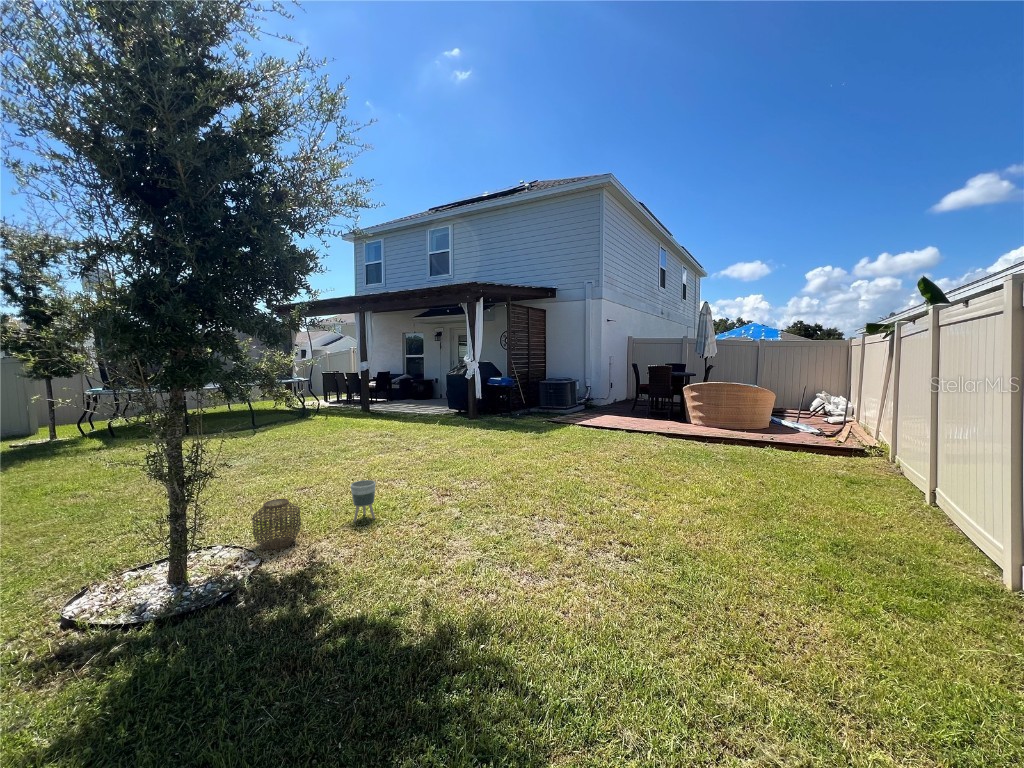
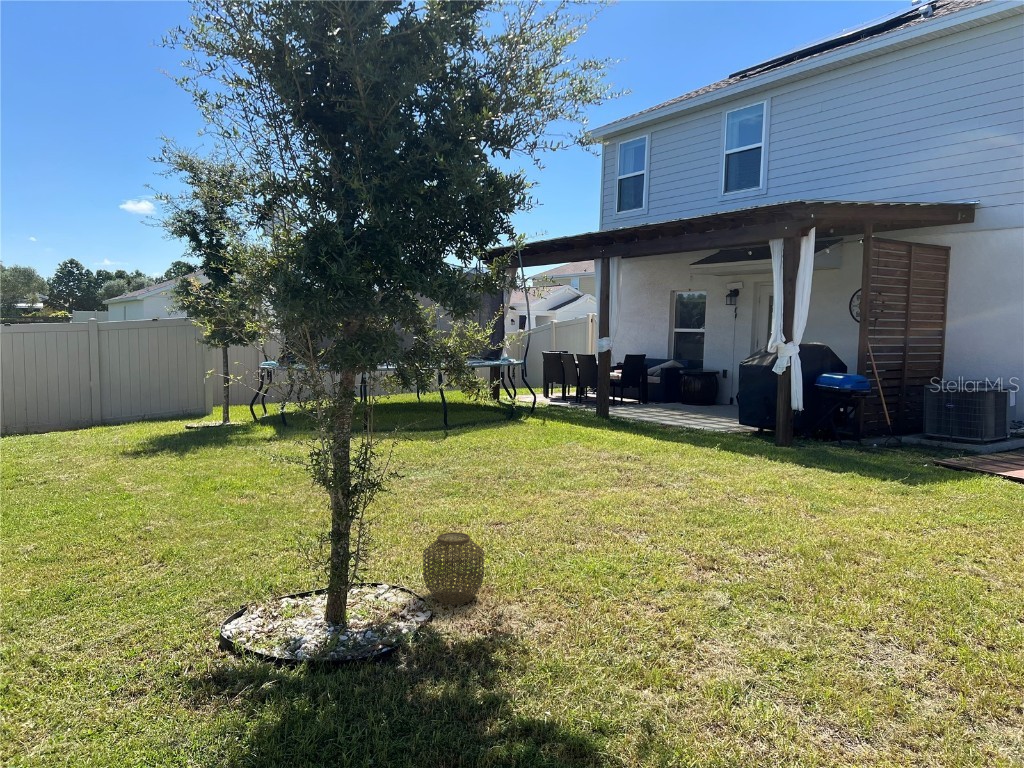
planter: present [351,480,376,522] -> none [556,524,594,588]

